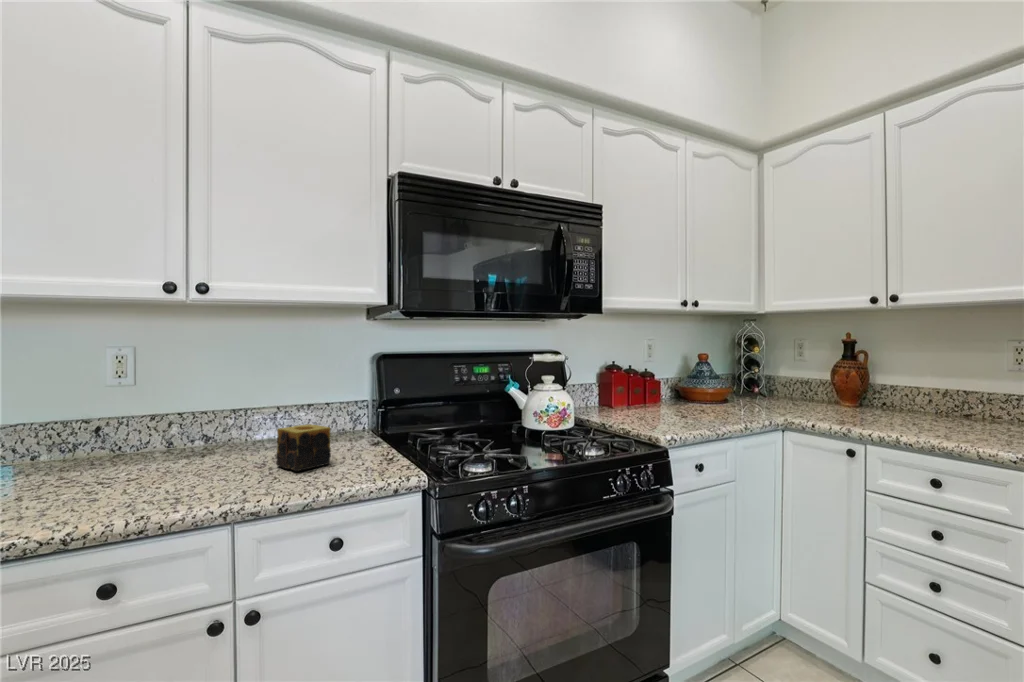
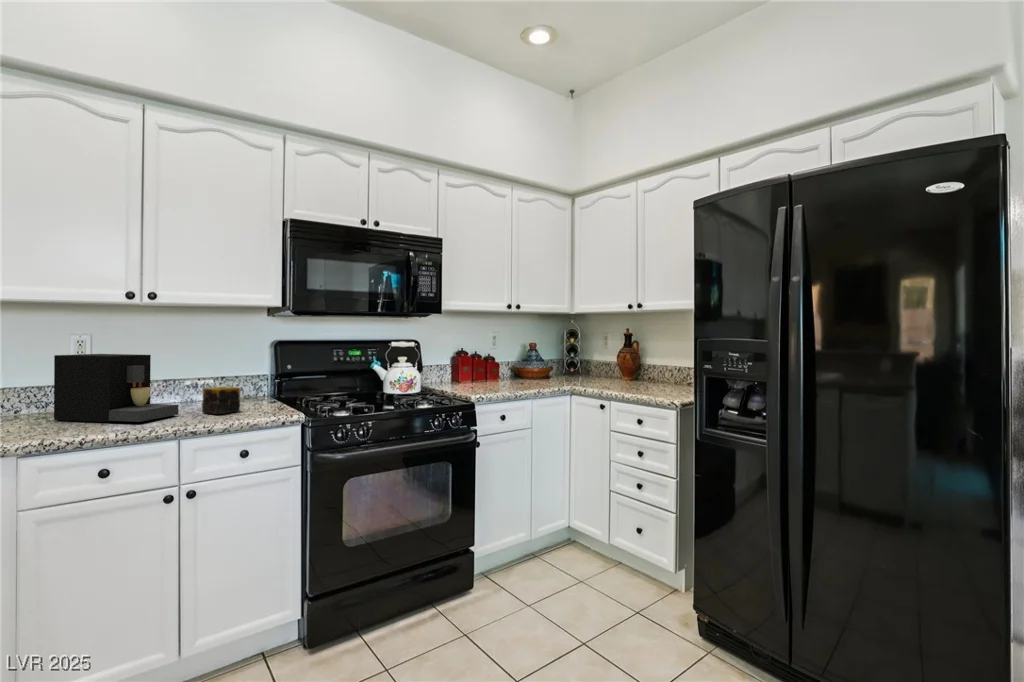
coffee maker: none [63,376,241,491] -> present [54,354,178,422]

